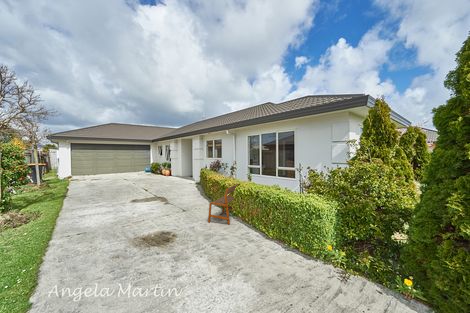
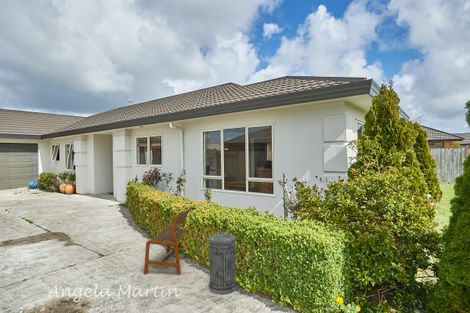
trash can: none [246,199,264,238] -> present [209,232,237,294]

